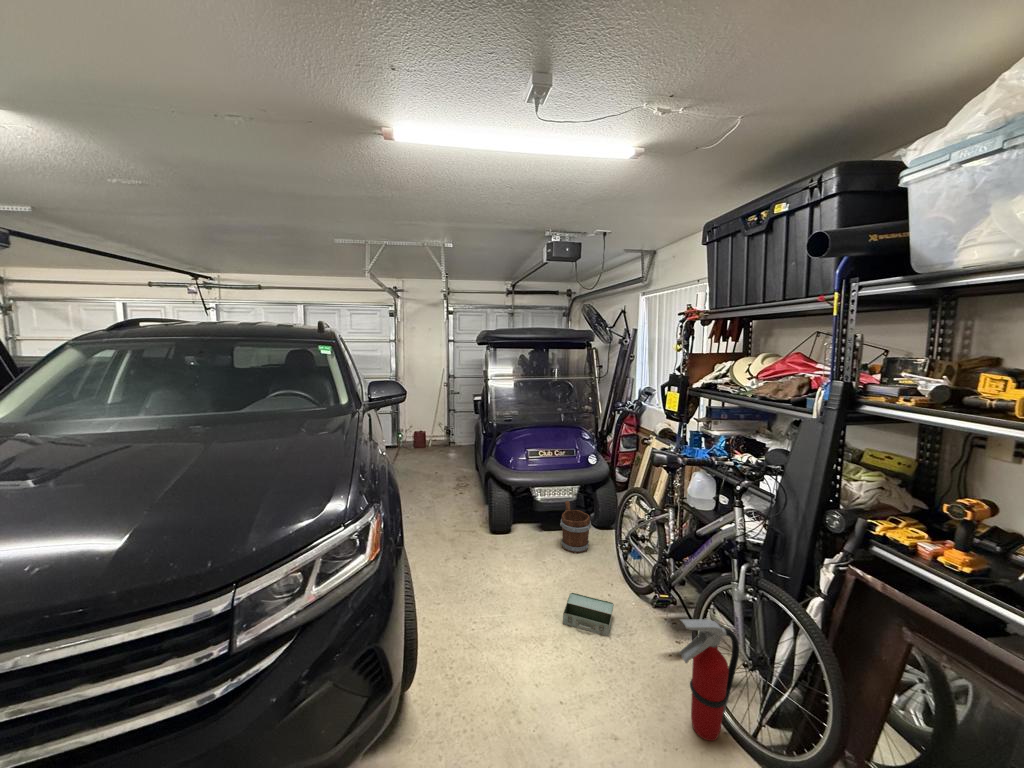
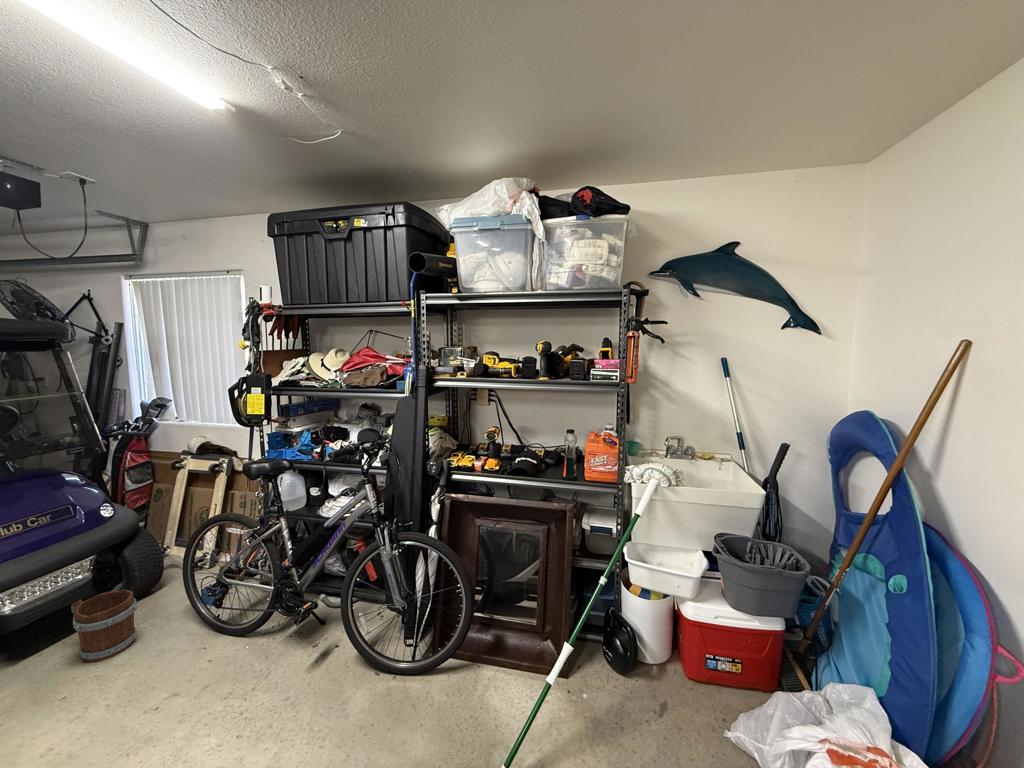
toolbox: present [563,593,614,636] -> none [160,663,242,740]
fire extinguisher: present [679,619,739,741] -> none [353,589,393,696]

